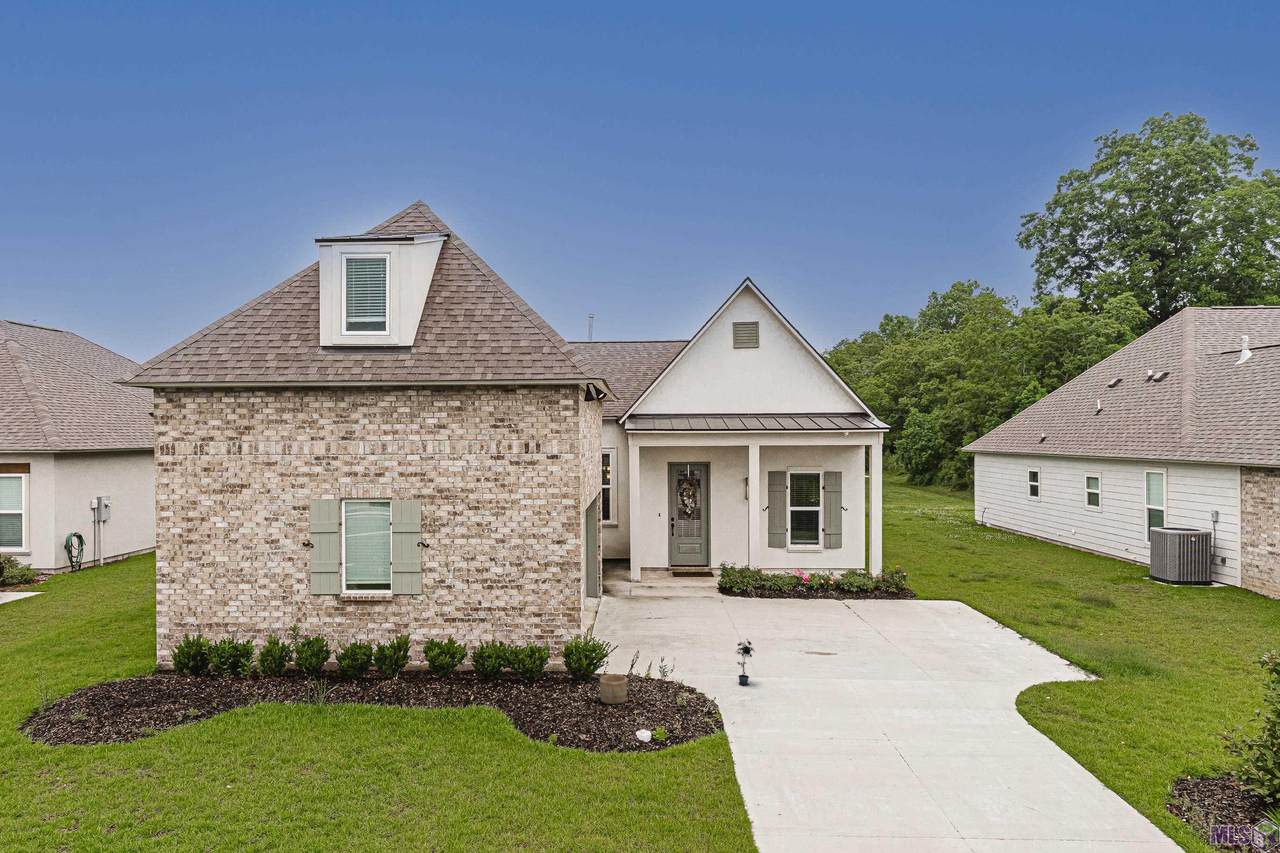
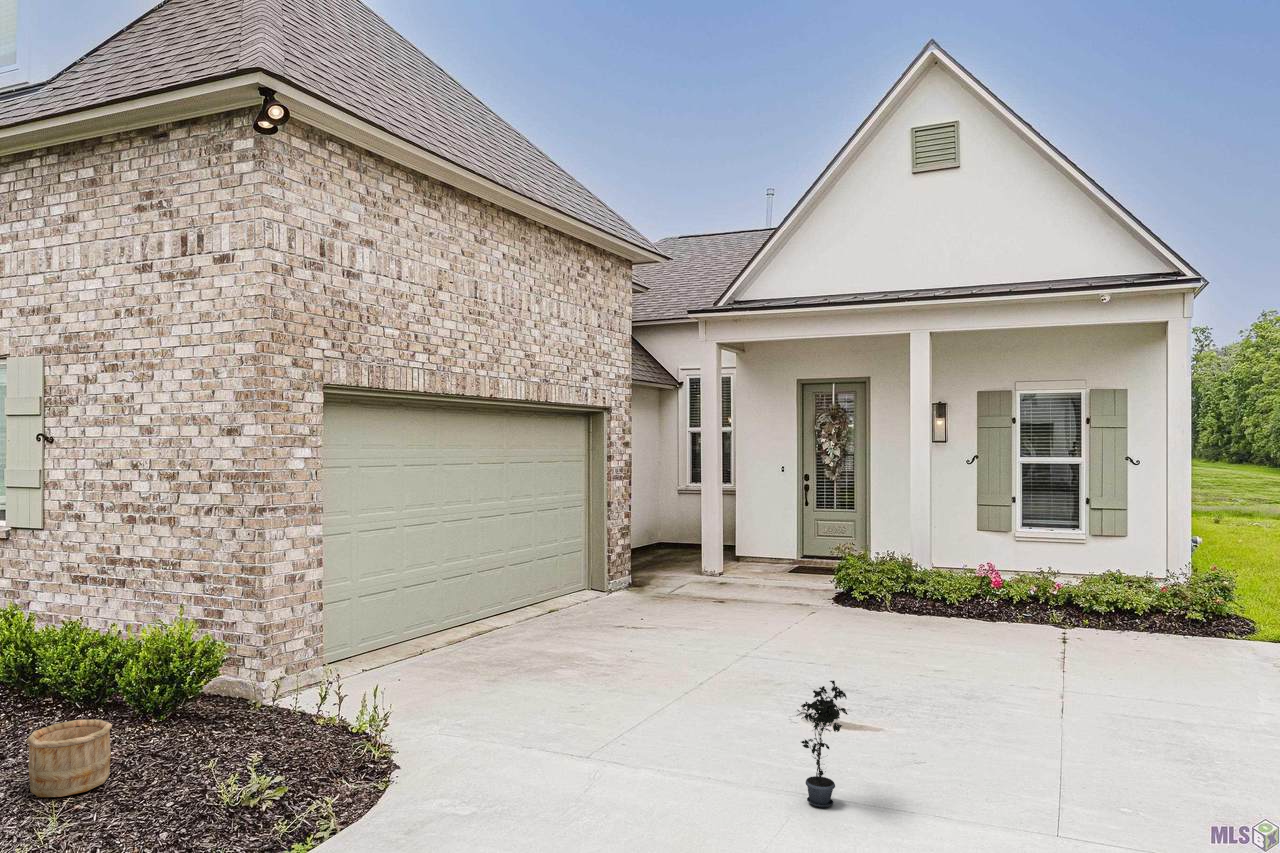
potted plant: present [736,639,755,685] -> present [797,681,848,807]

